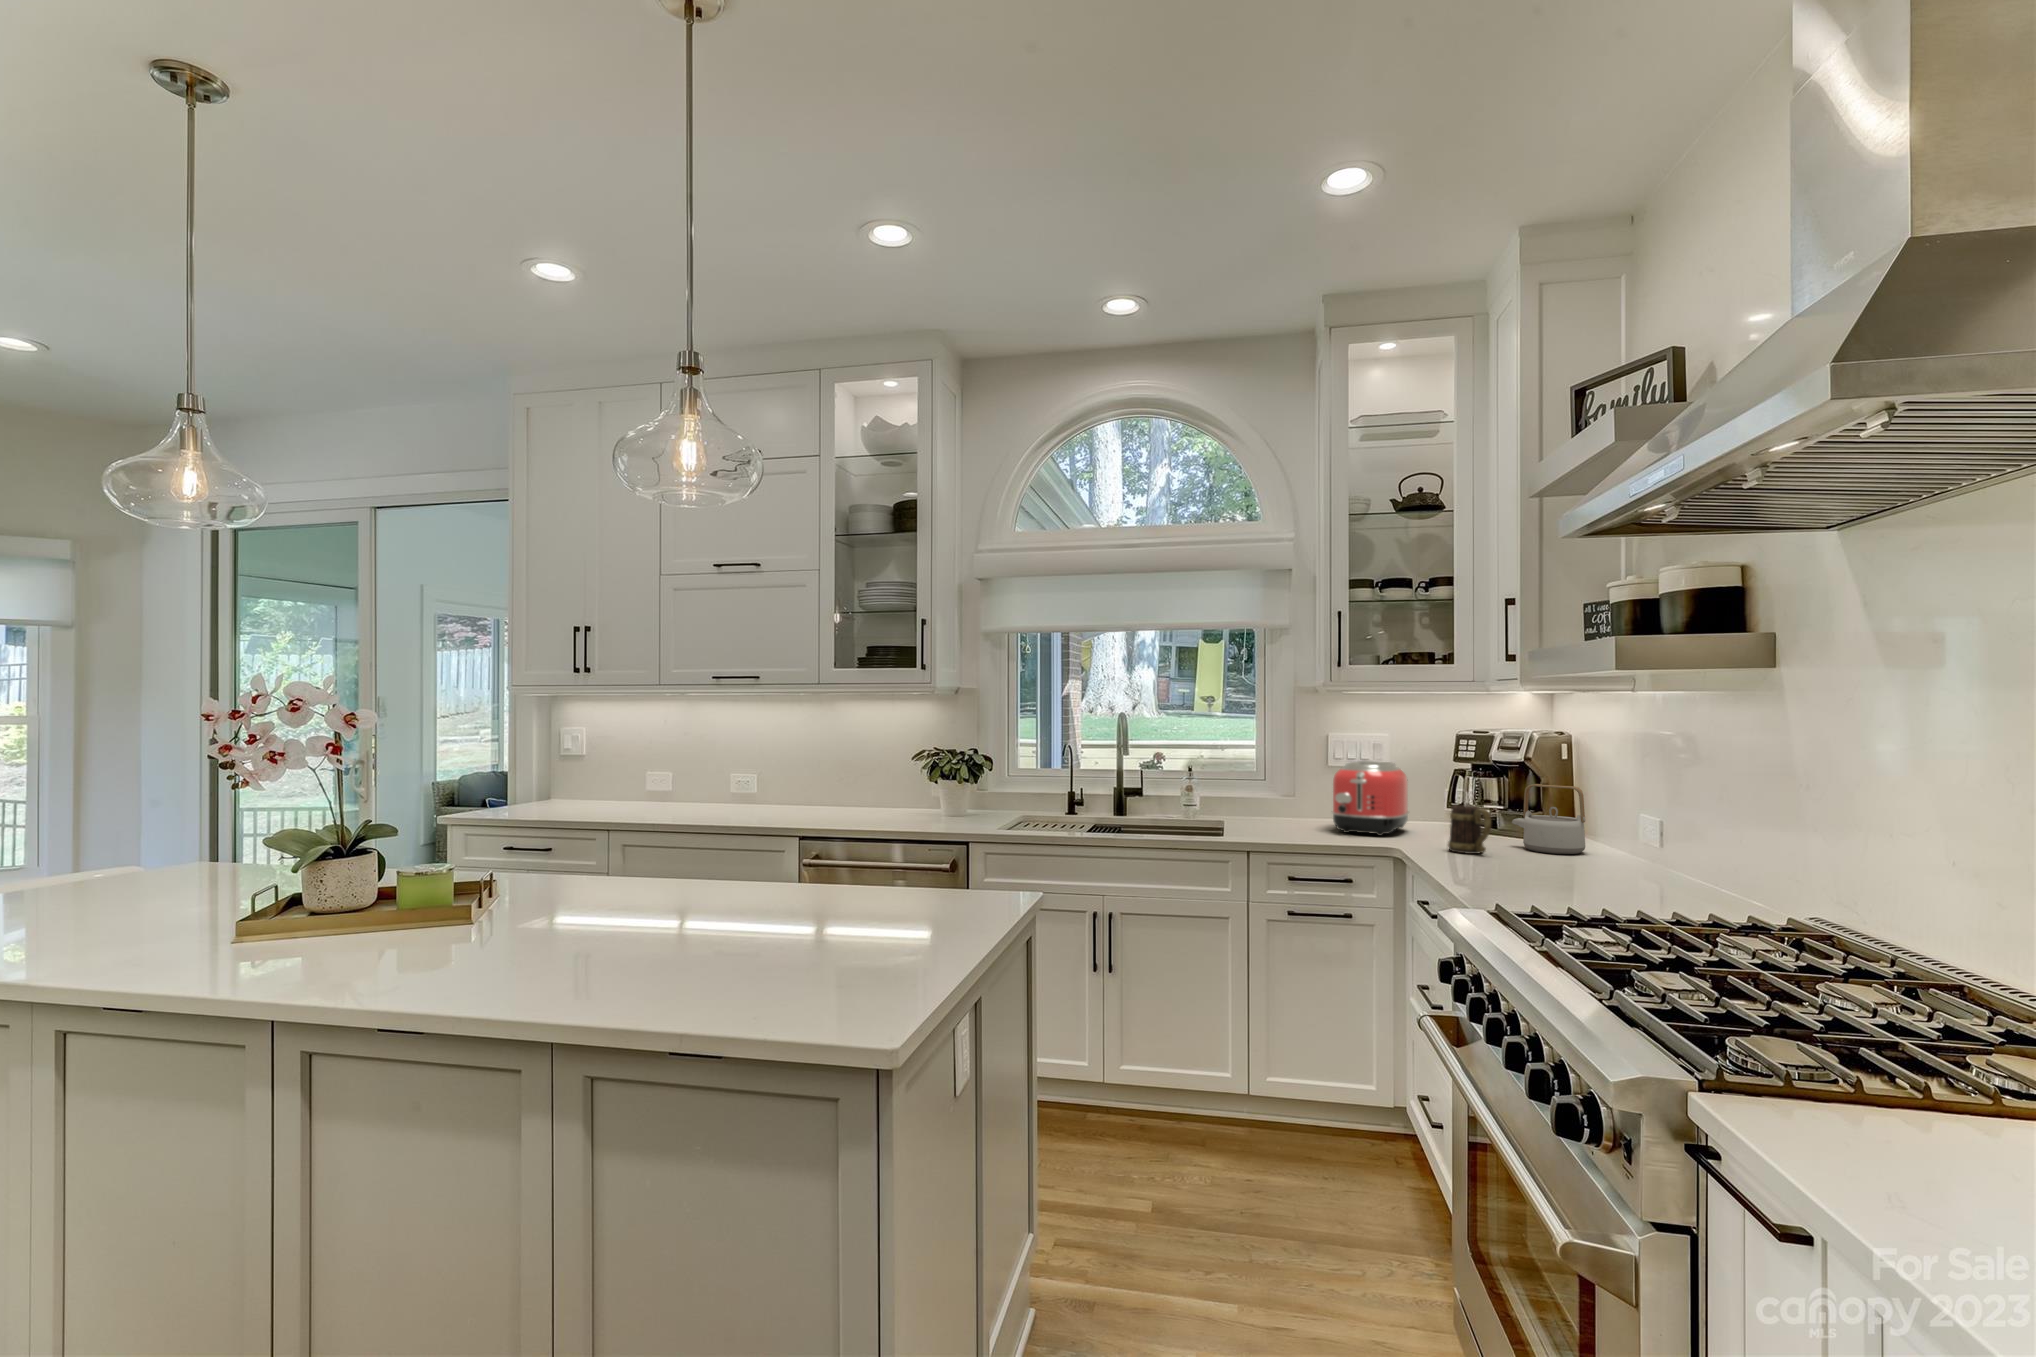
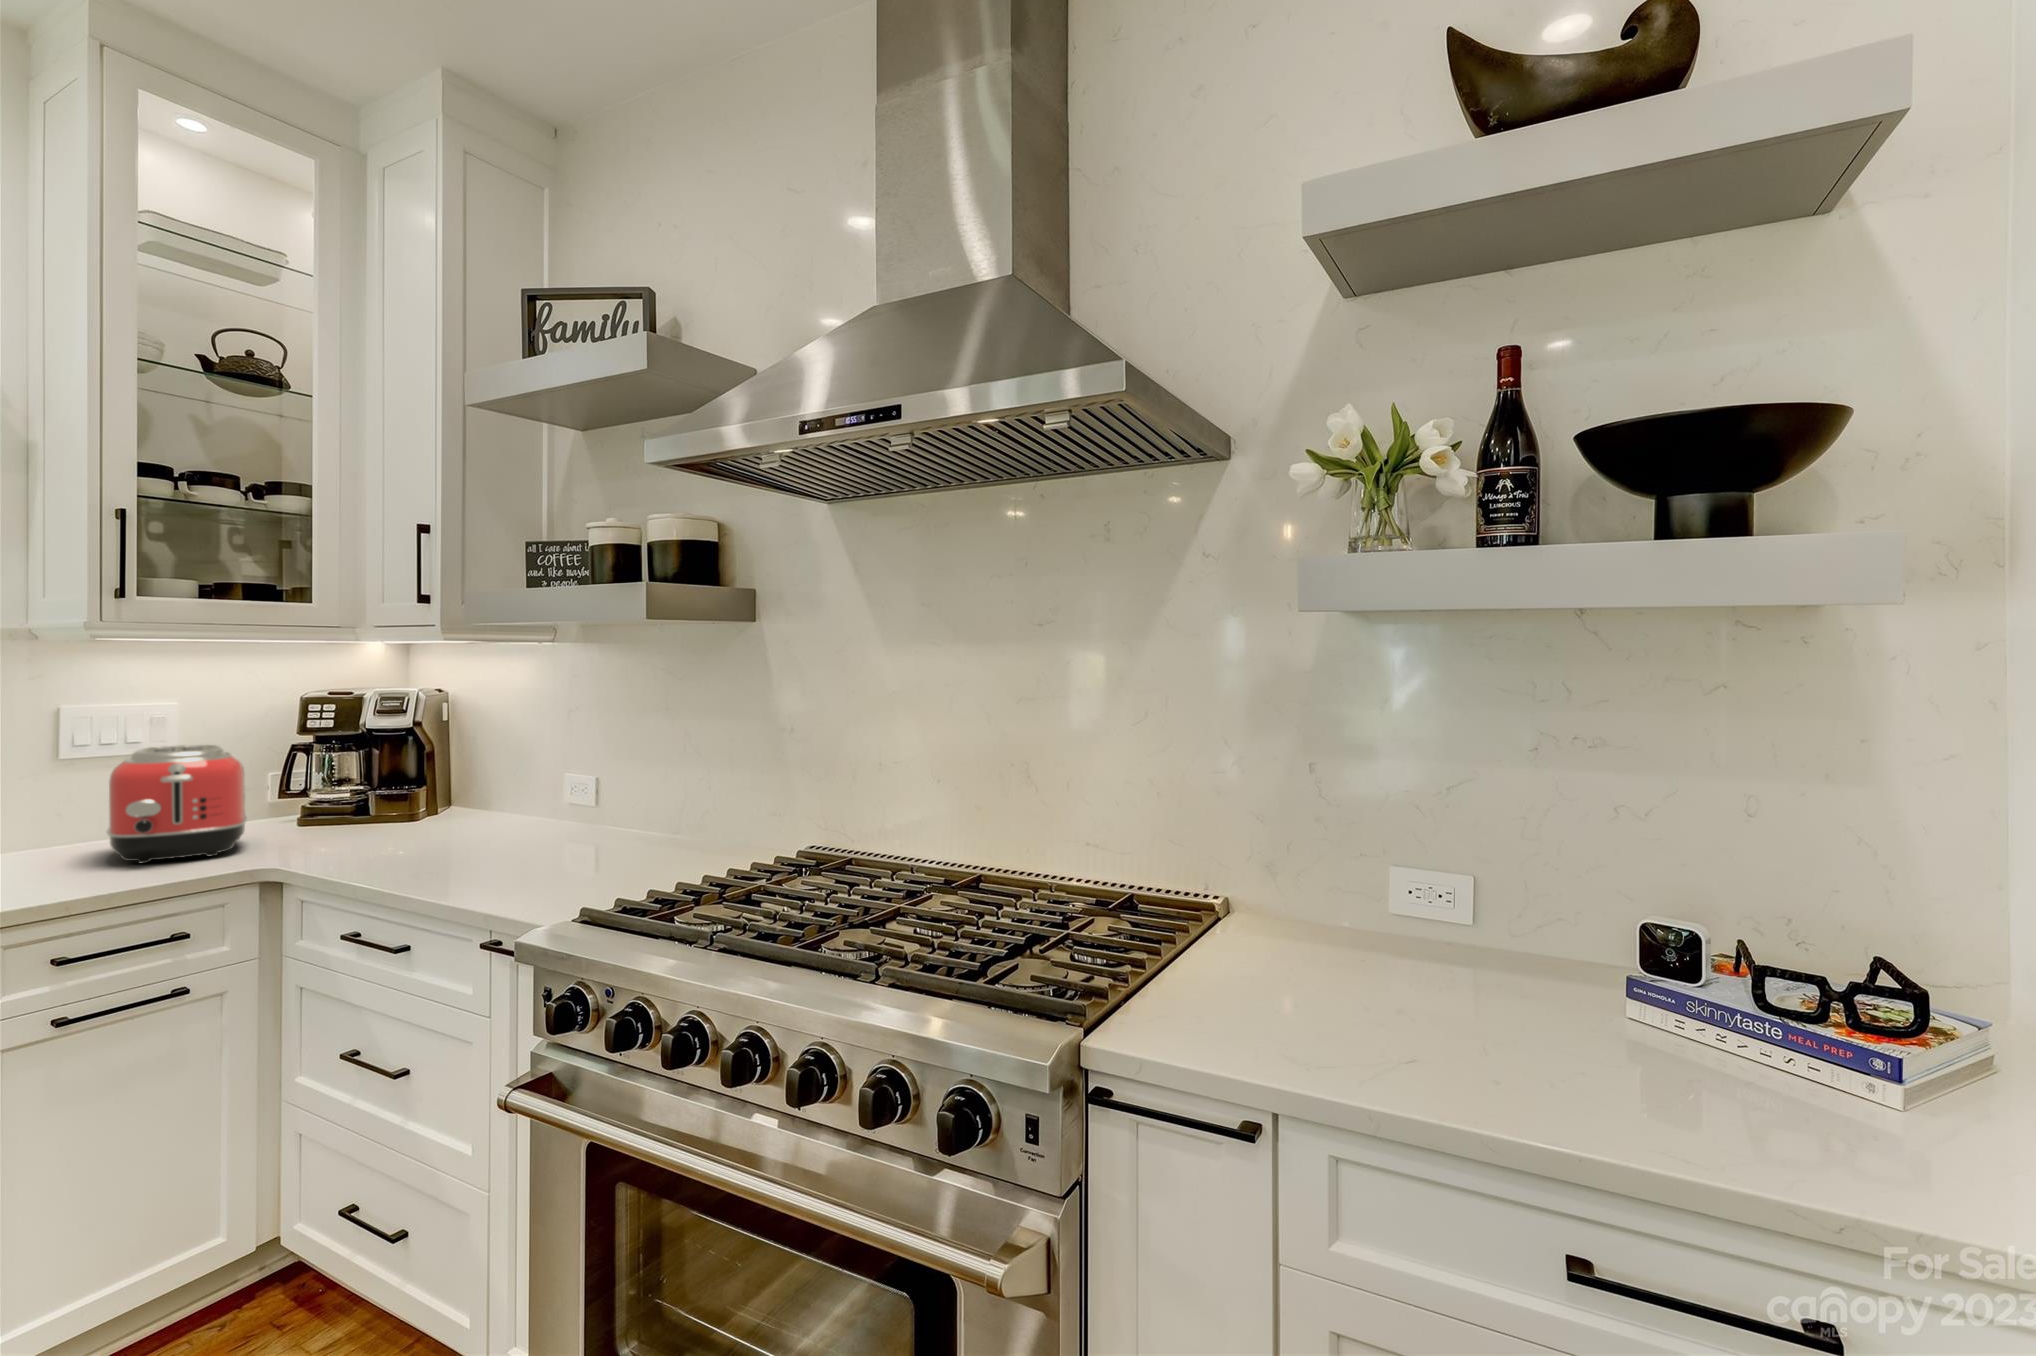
teapot: present [1512,784,1585,854] -> none [417,752,509,835]
mug: present [1448,805,1491,854] -> none [354,791,423,857]

